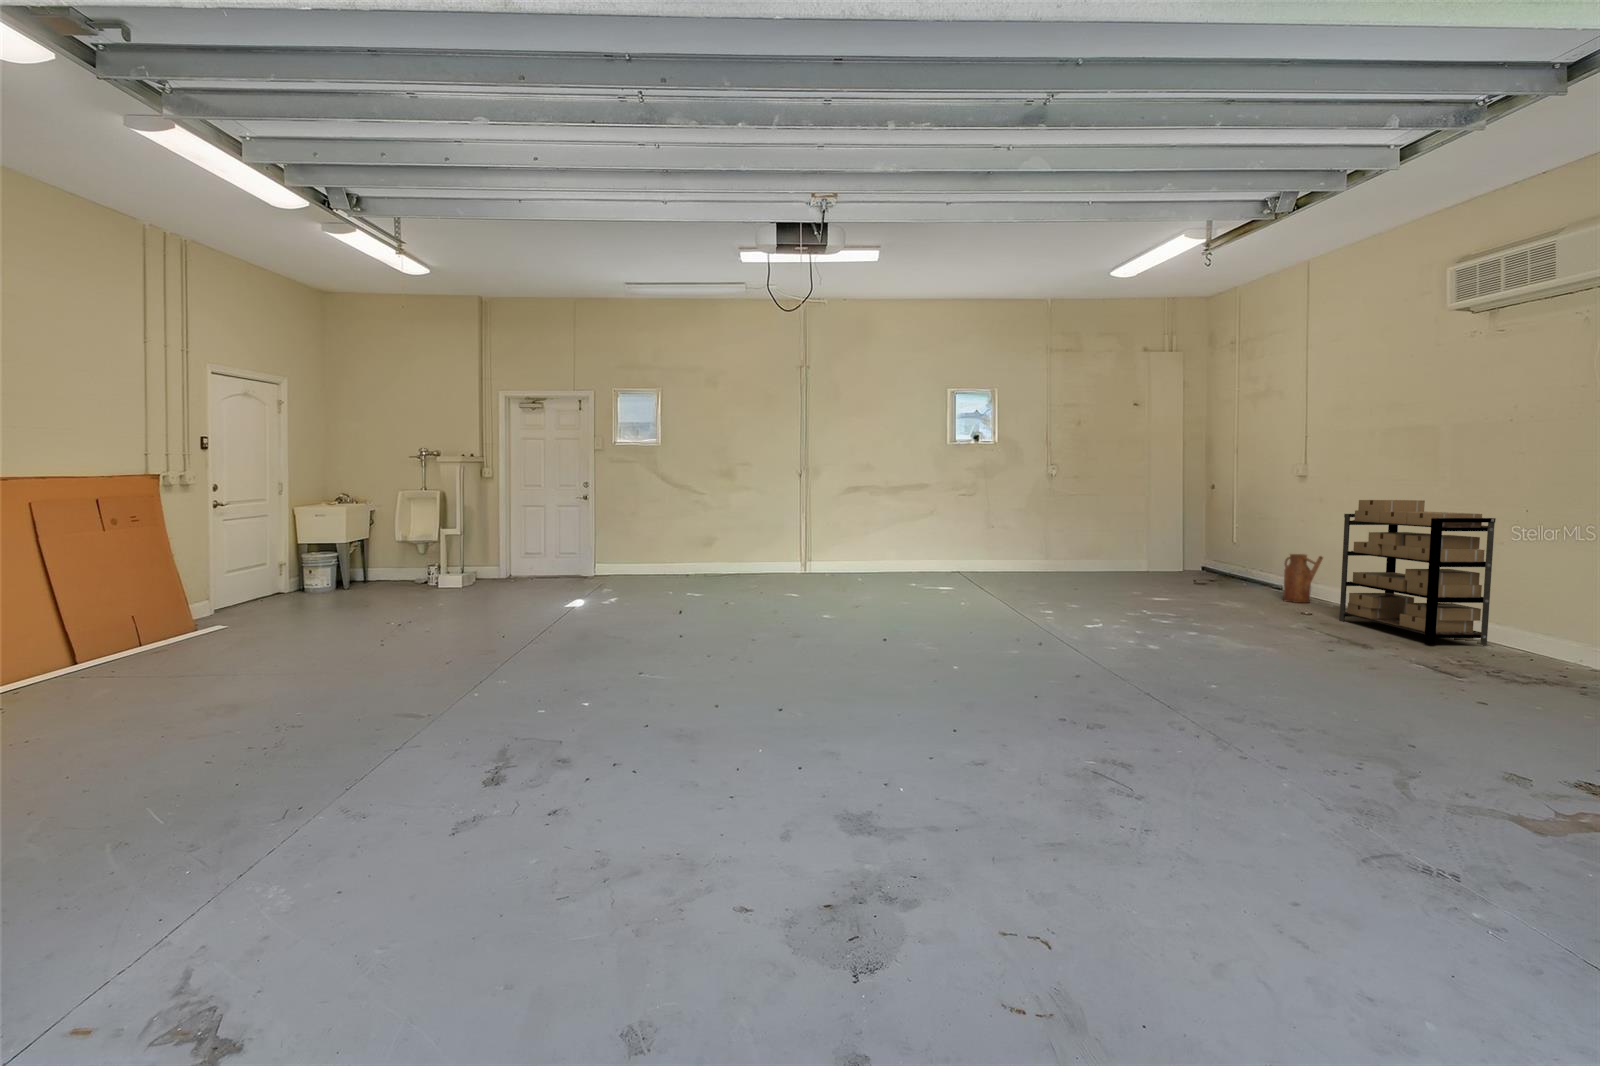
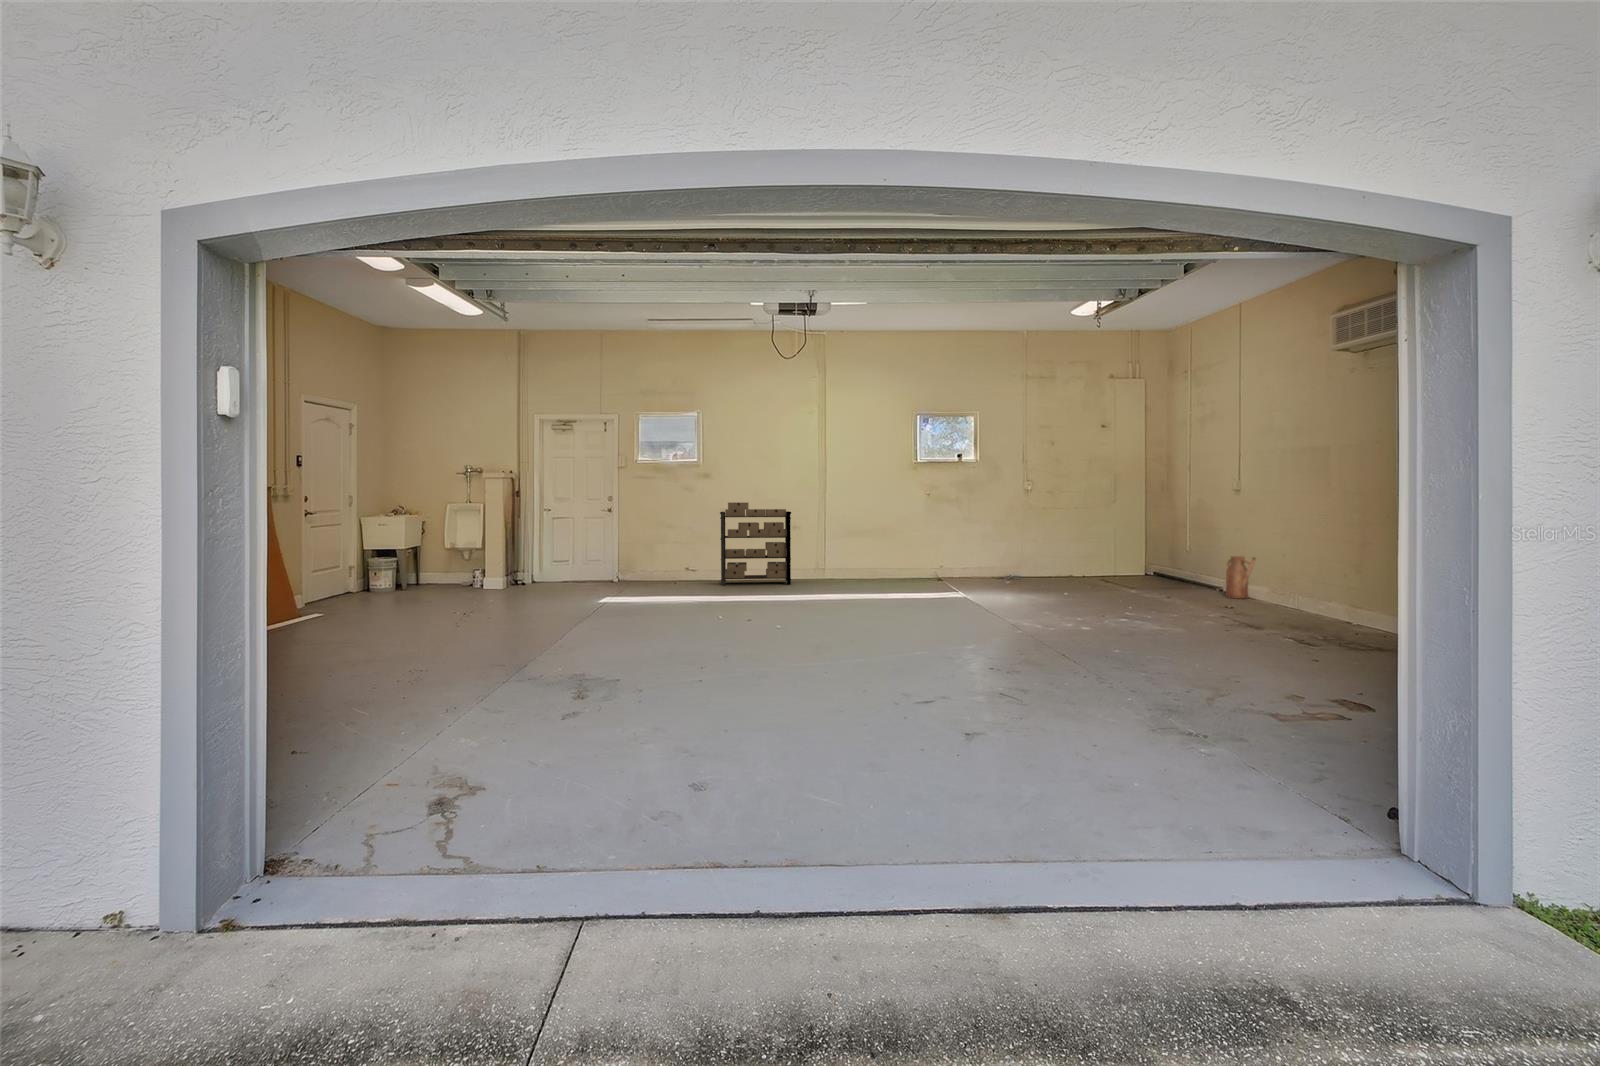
shelving unit: present [1339,500,1496,645] -> present [720,502,791,585]

